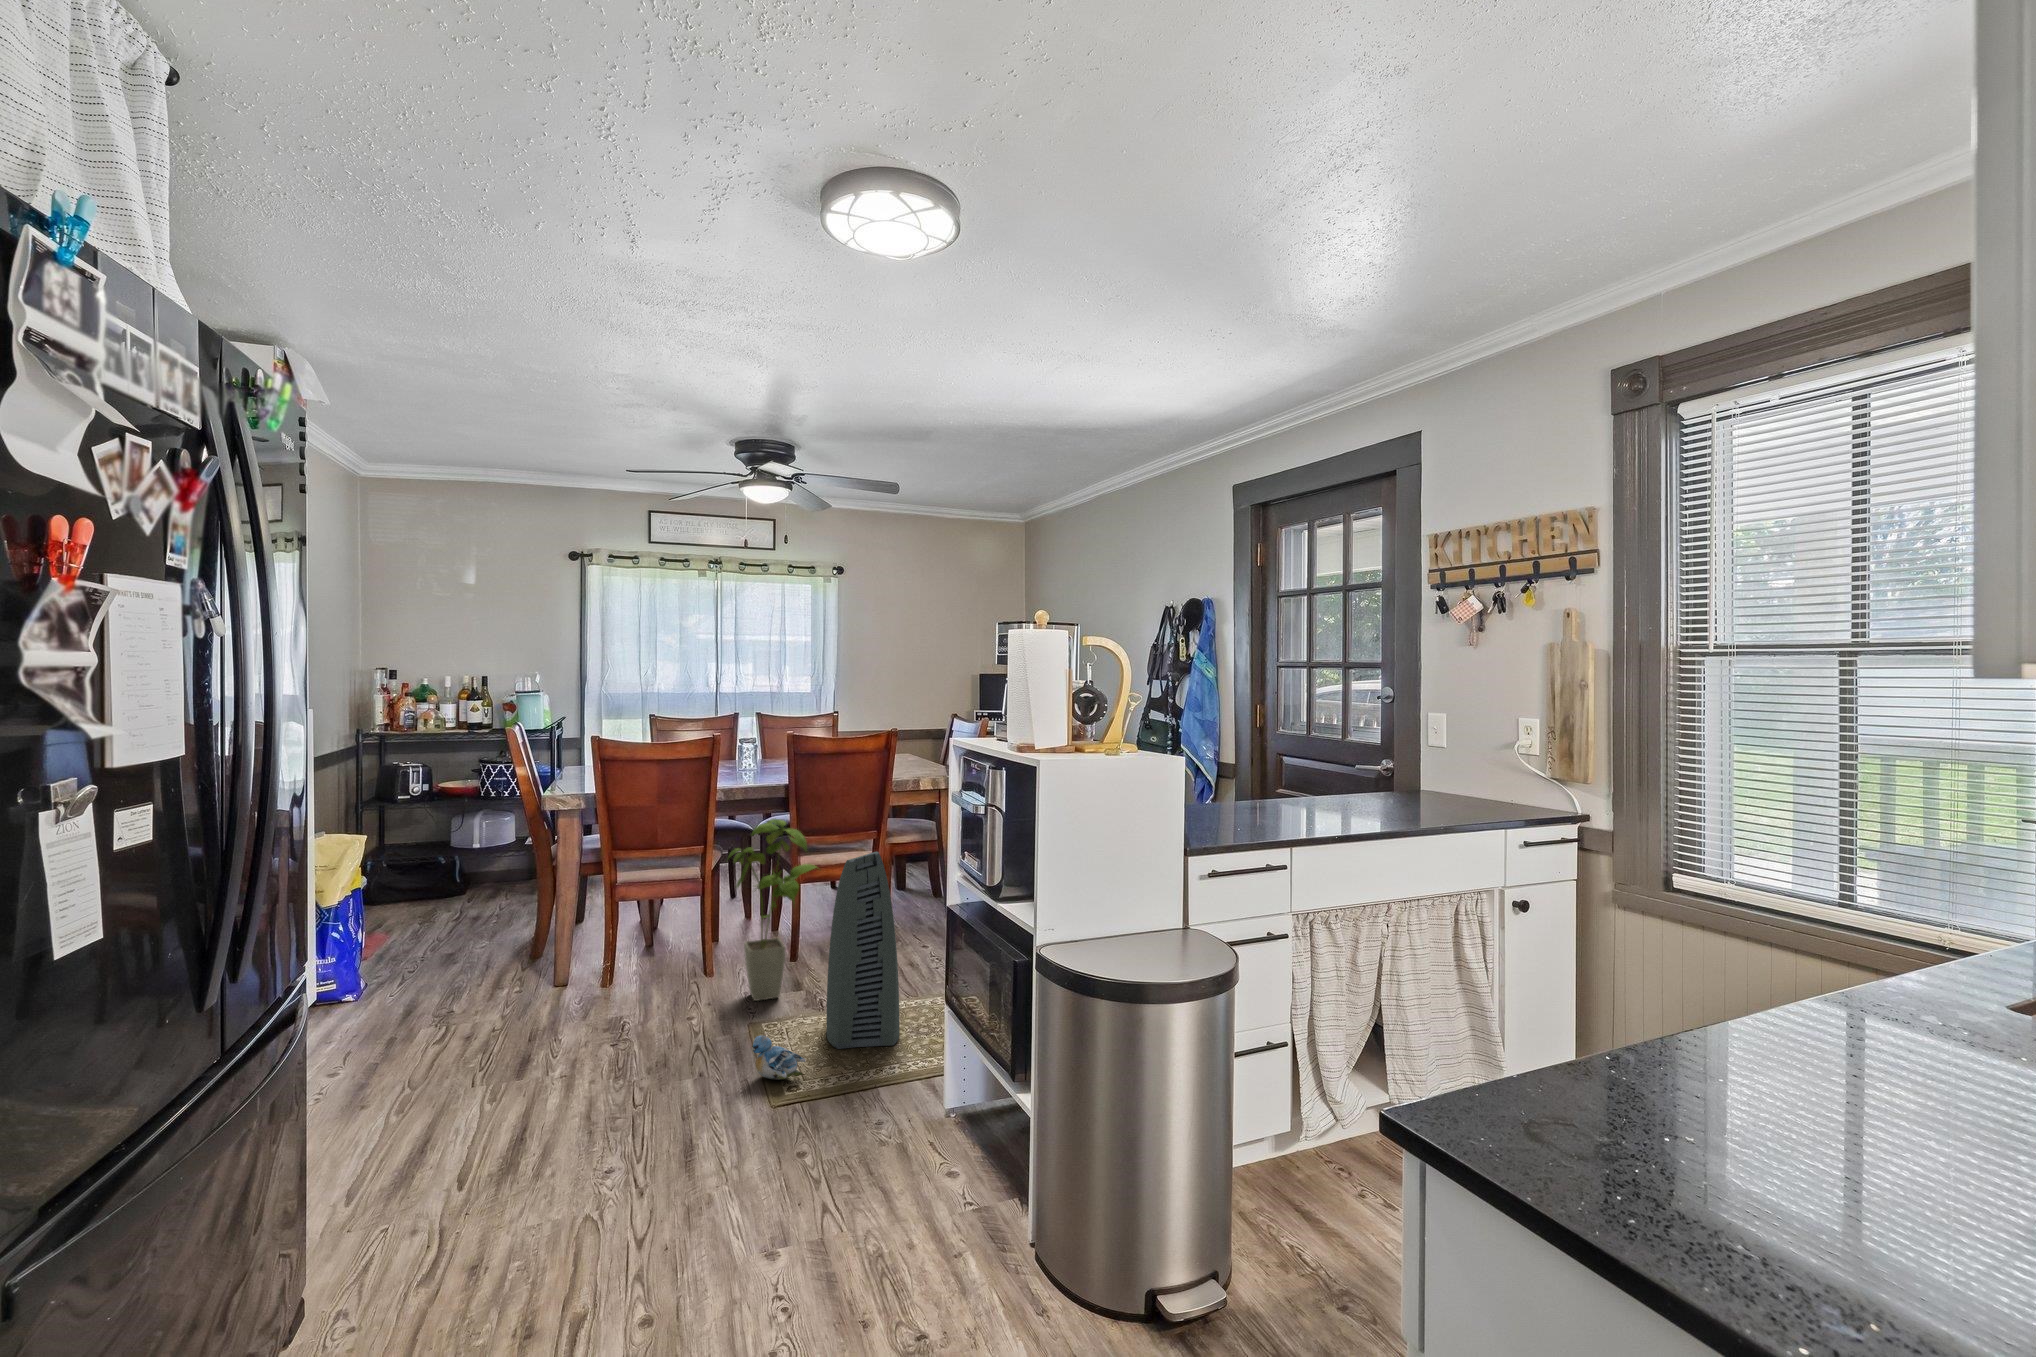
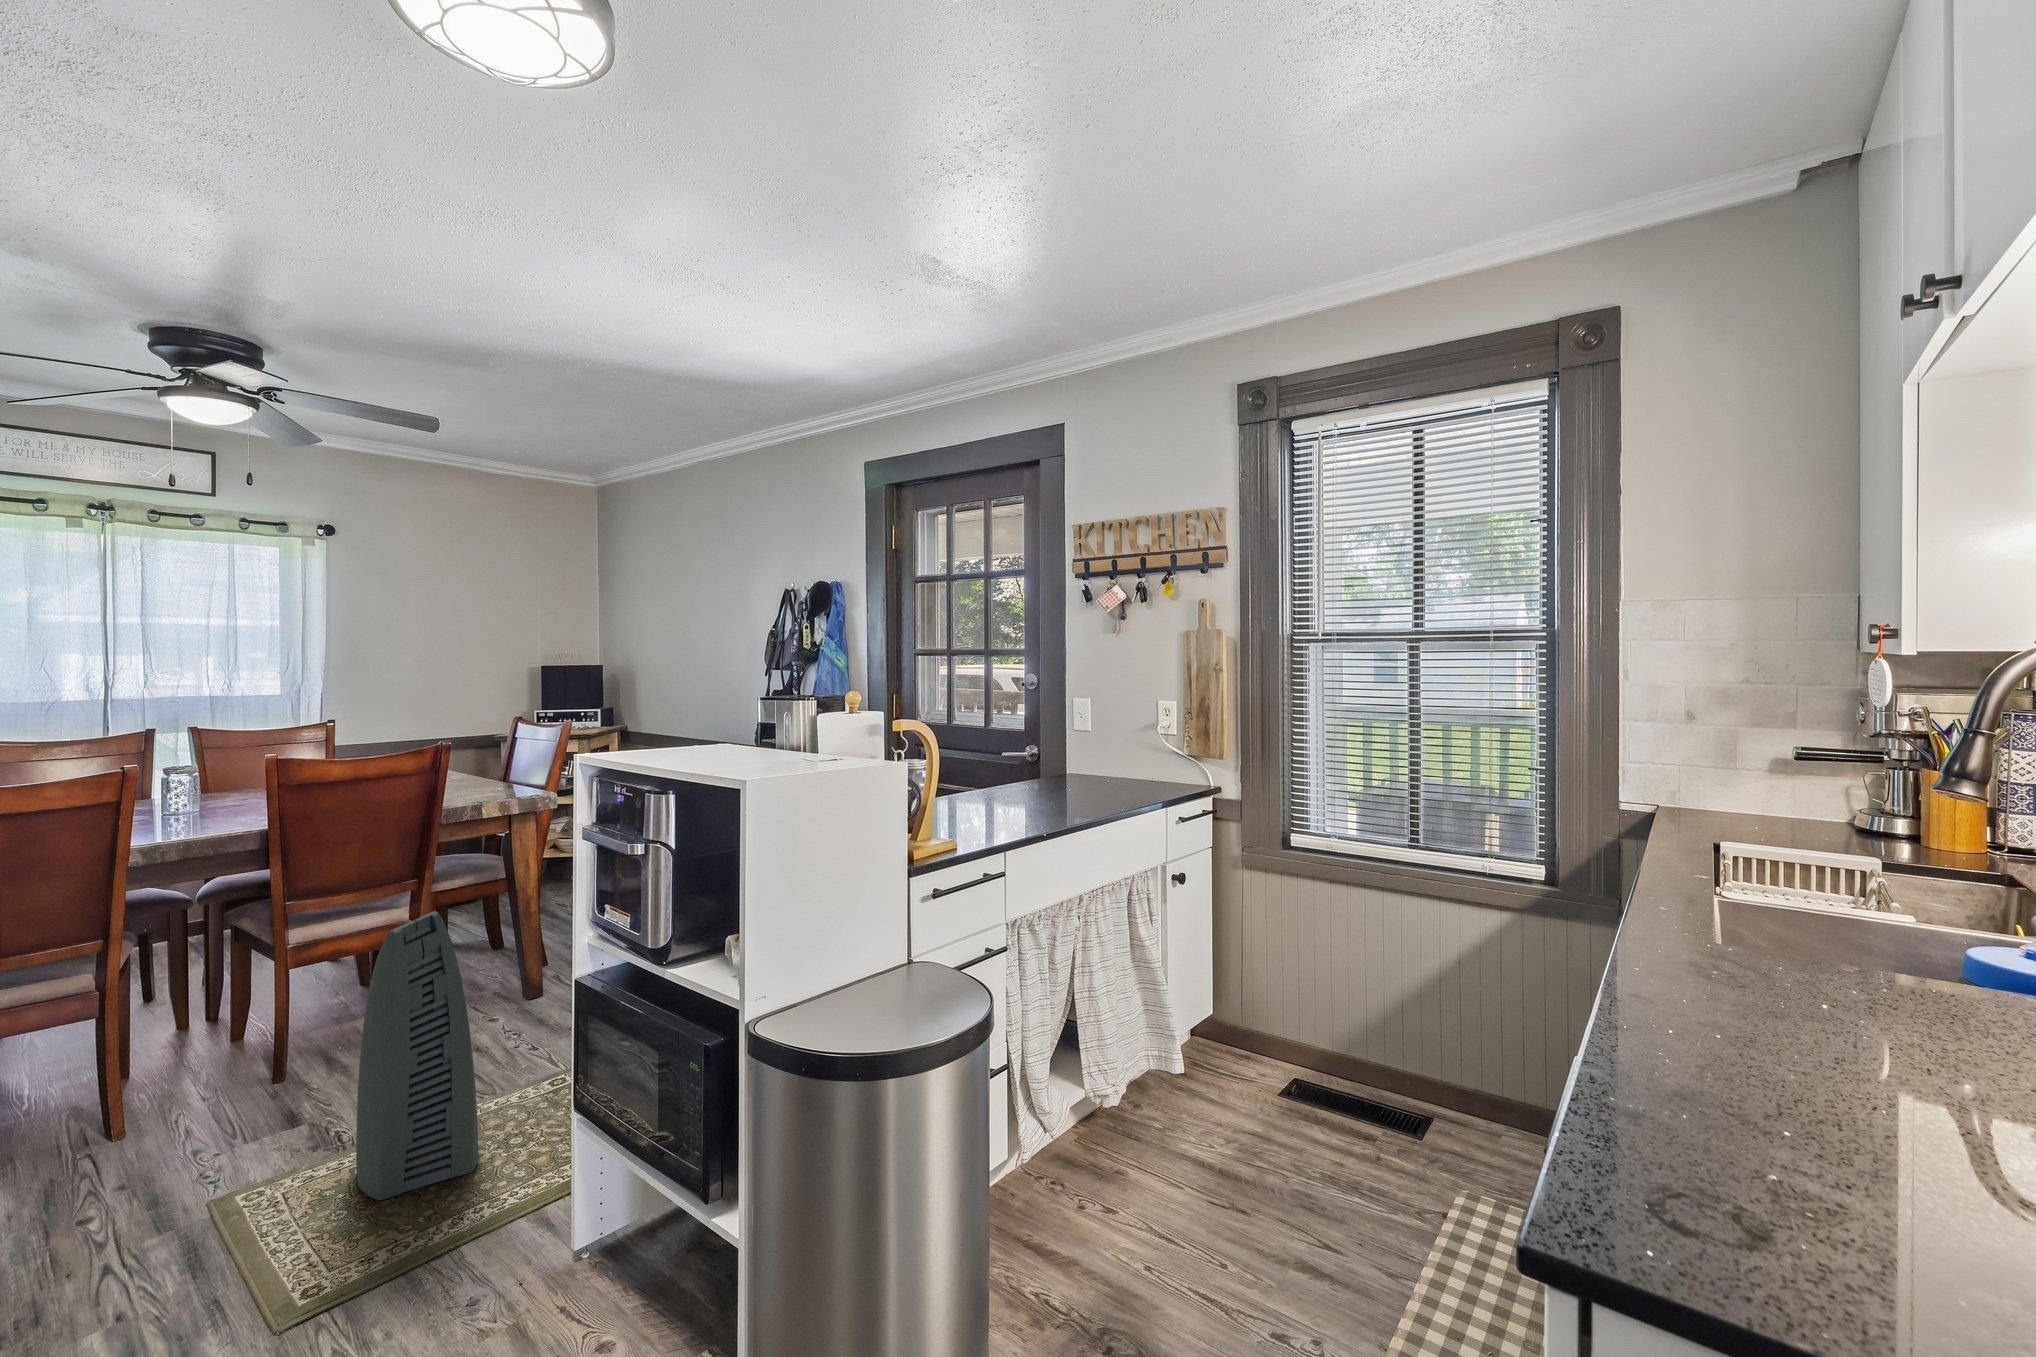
house plant: present [728,819,816,1001] -> none [153,882,331,1155]
plush toy: present [752,1036,806,1080] -> none [226,1220,330,1283]

